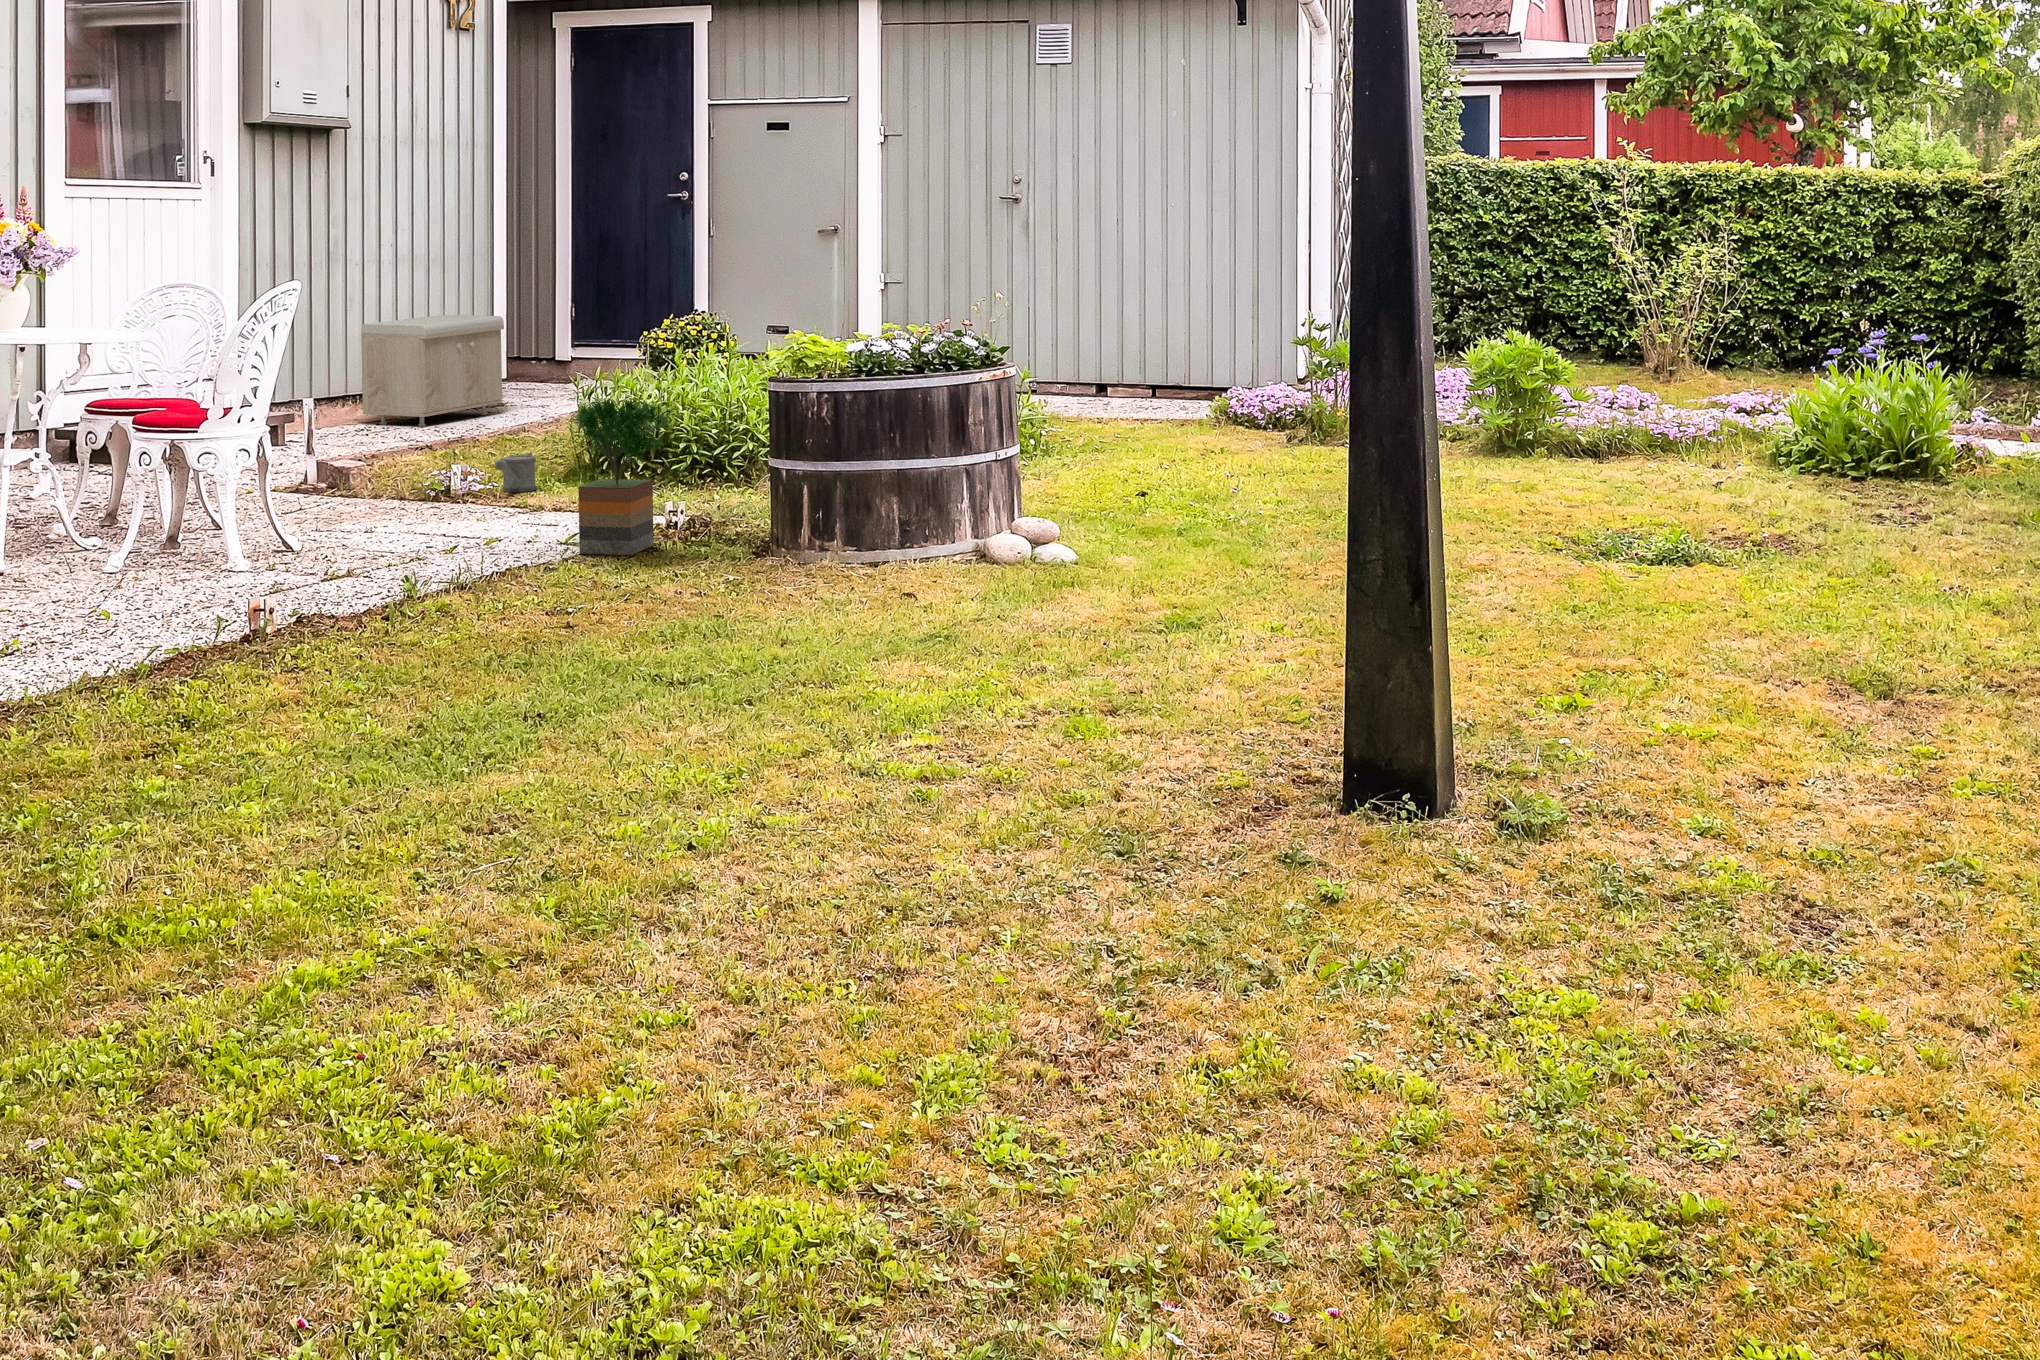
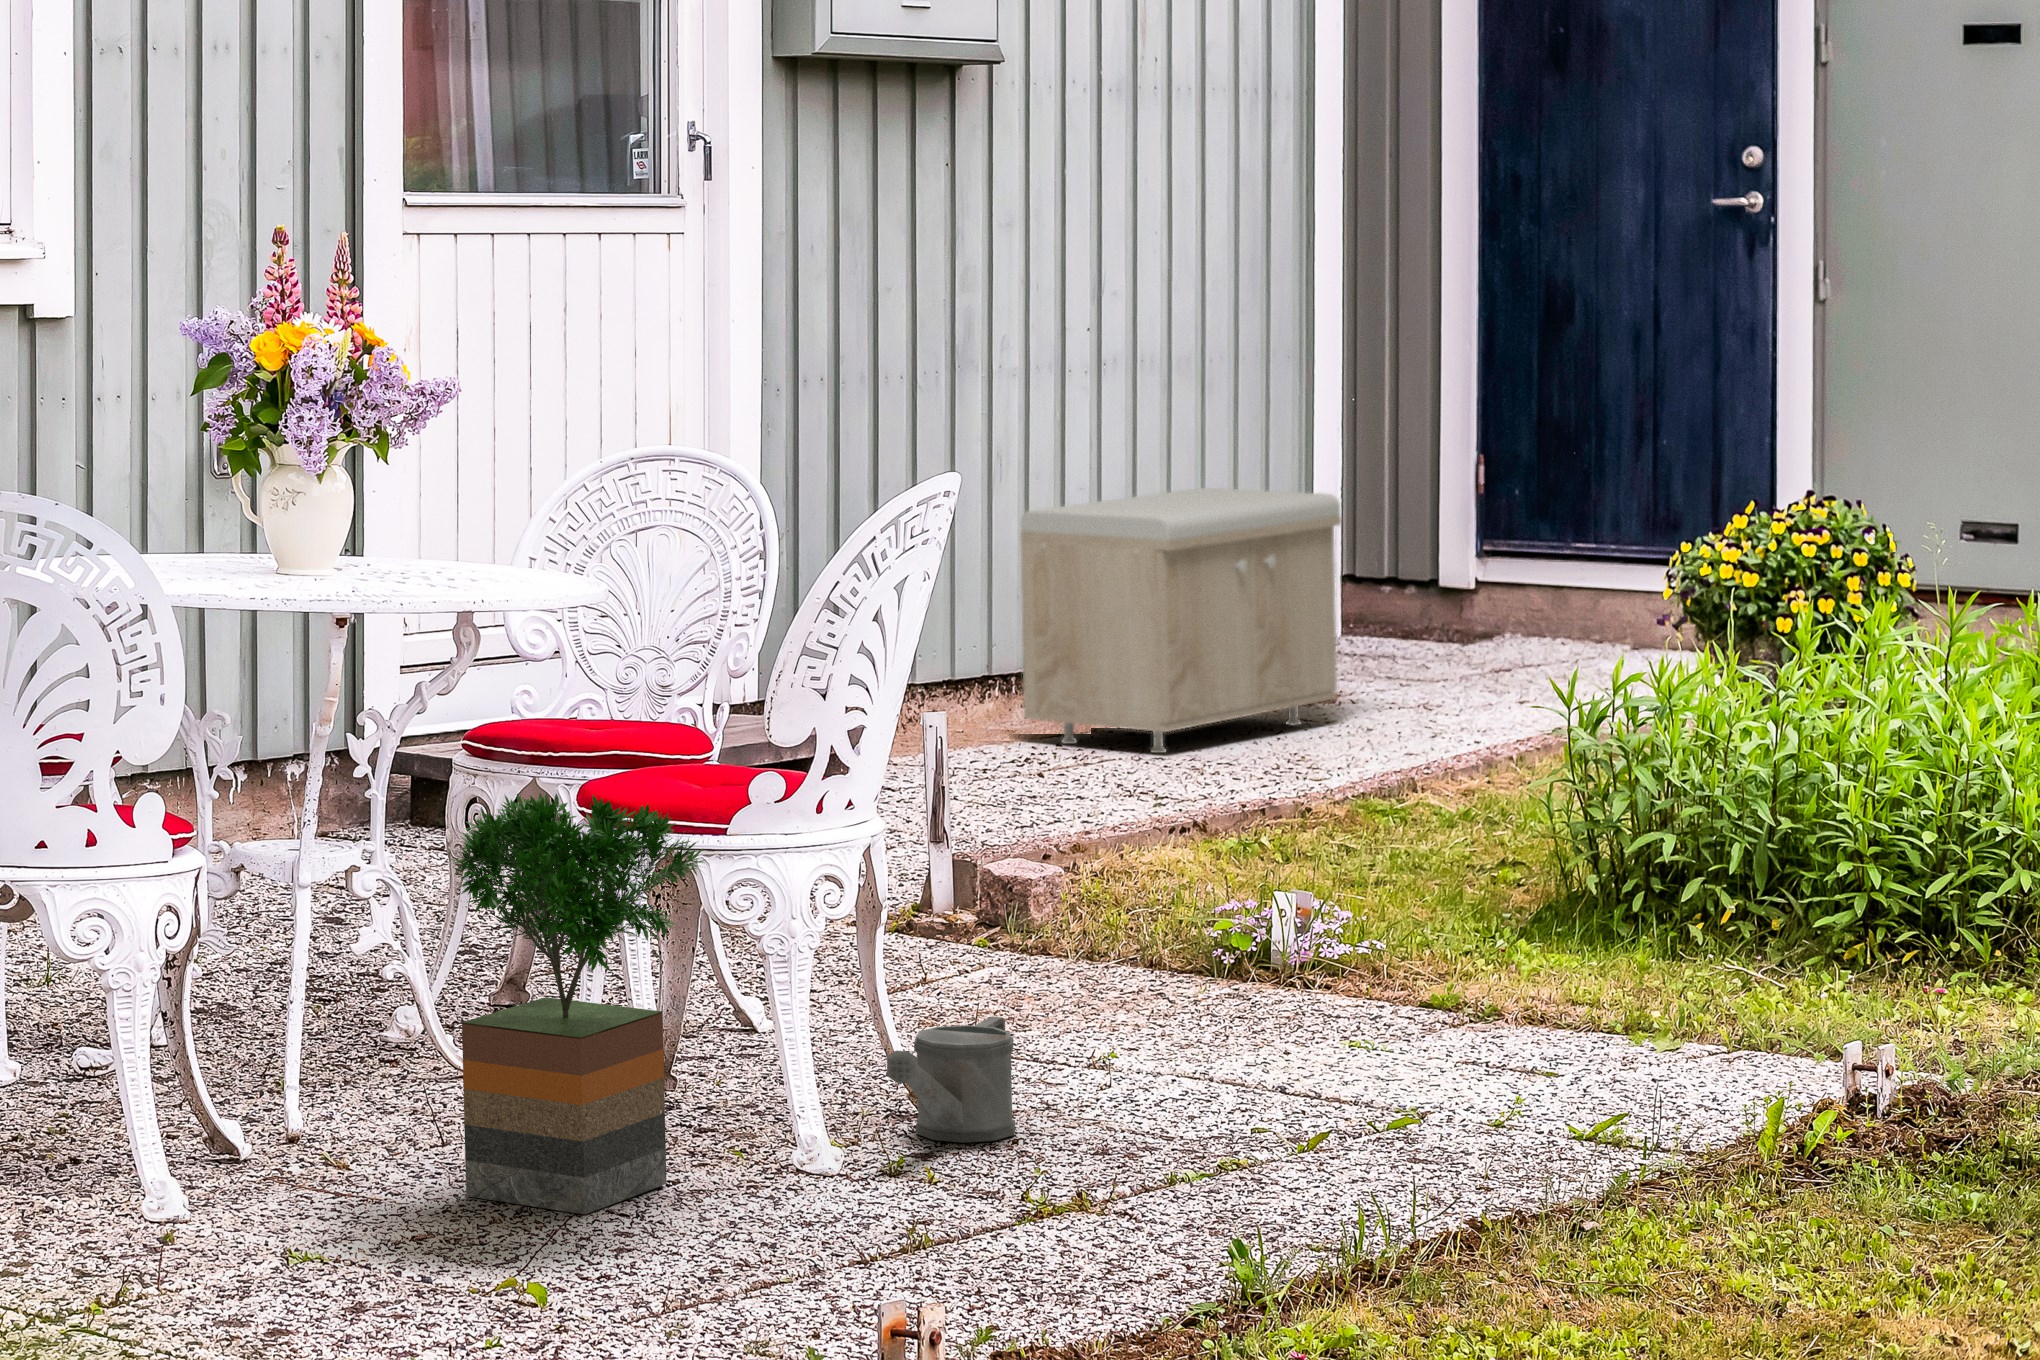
potted tree: present [575,399,670,555] -> present [450,793,705,1214]
watering can: present [495,453,536,492] -> present [887,1017,1015,1143]

